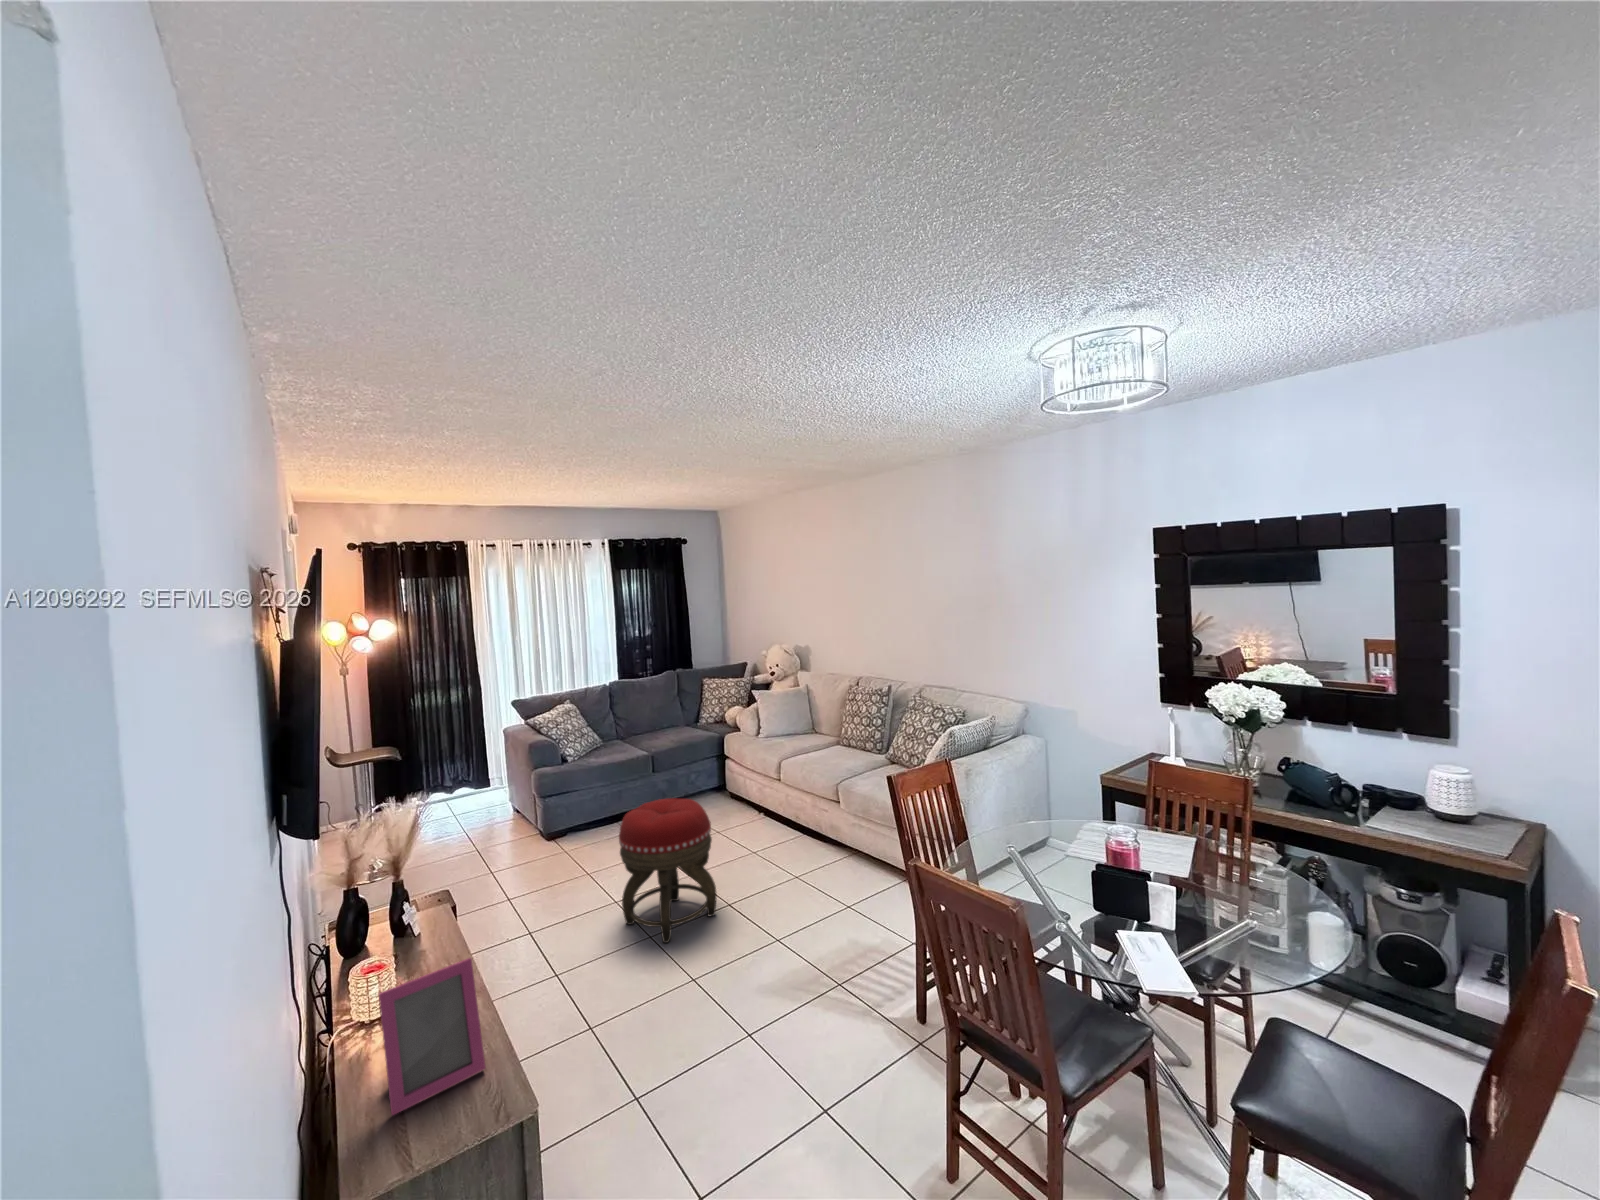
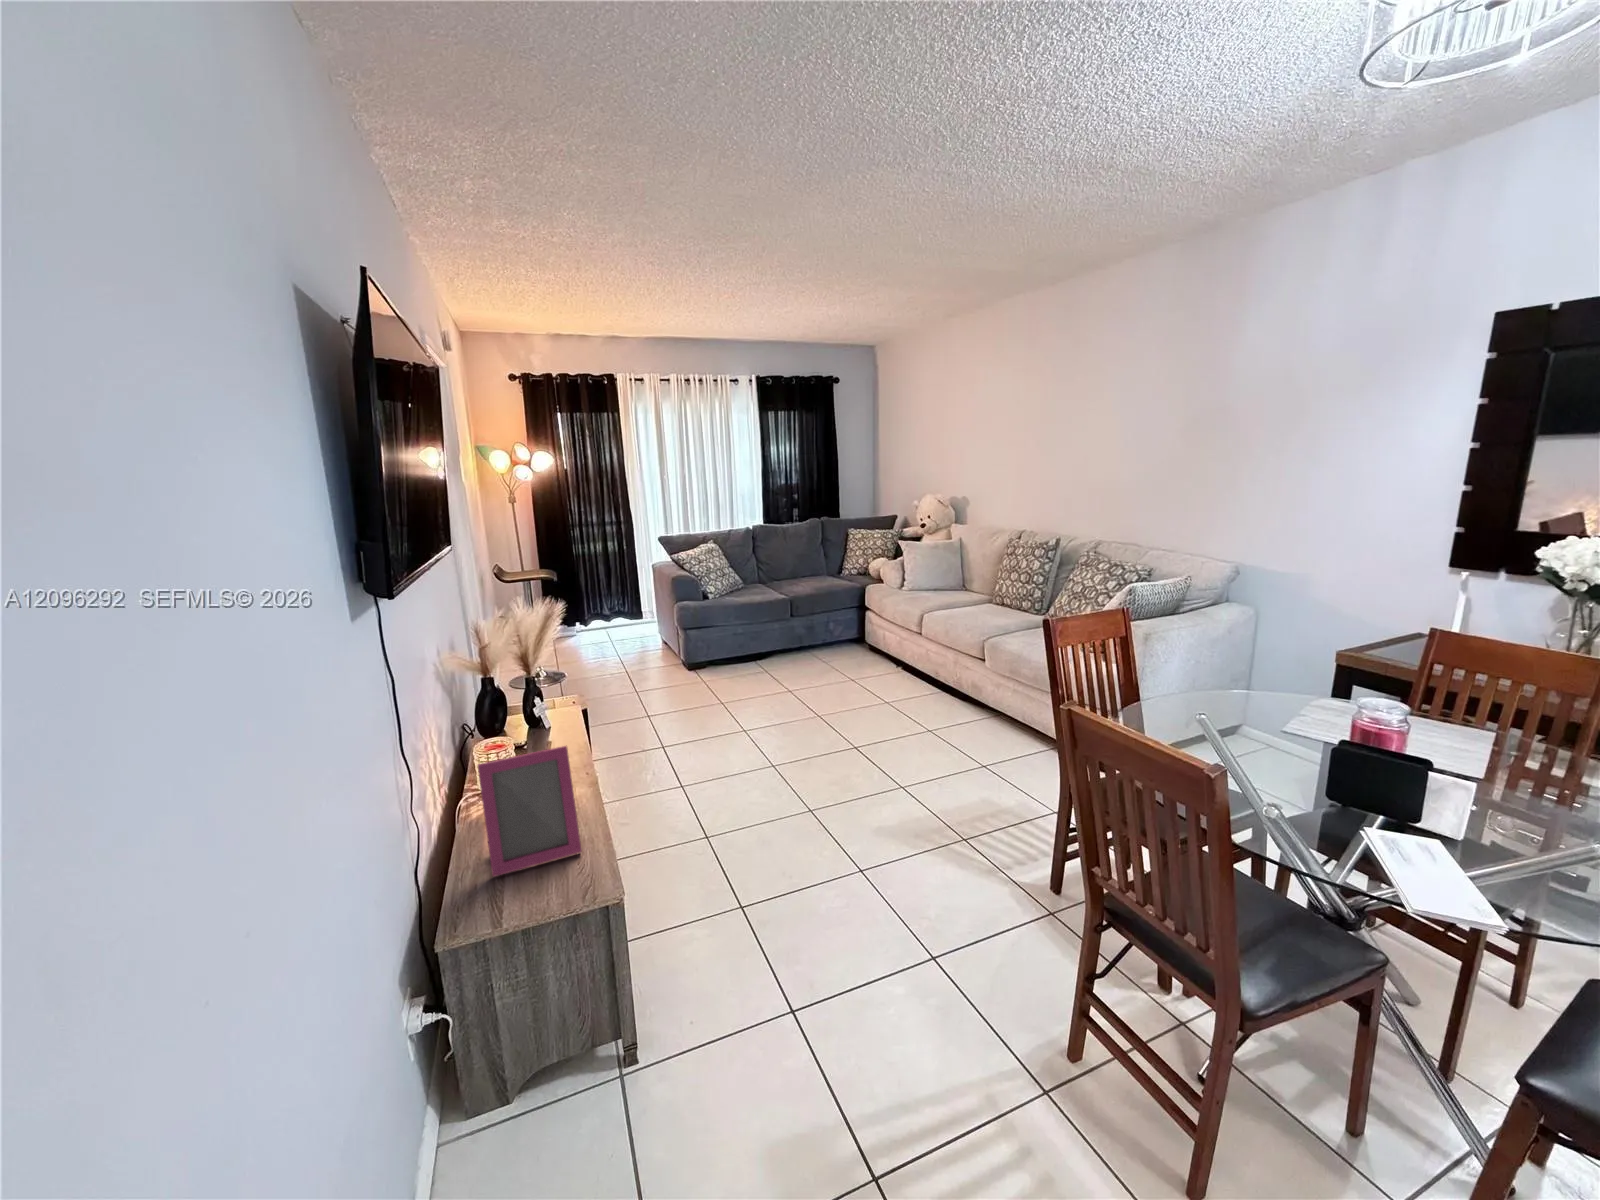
footstool: present [619,798,717,943] -> none [746,635,843,773]

